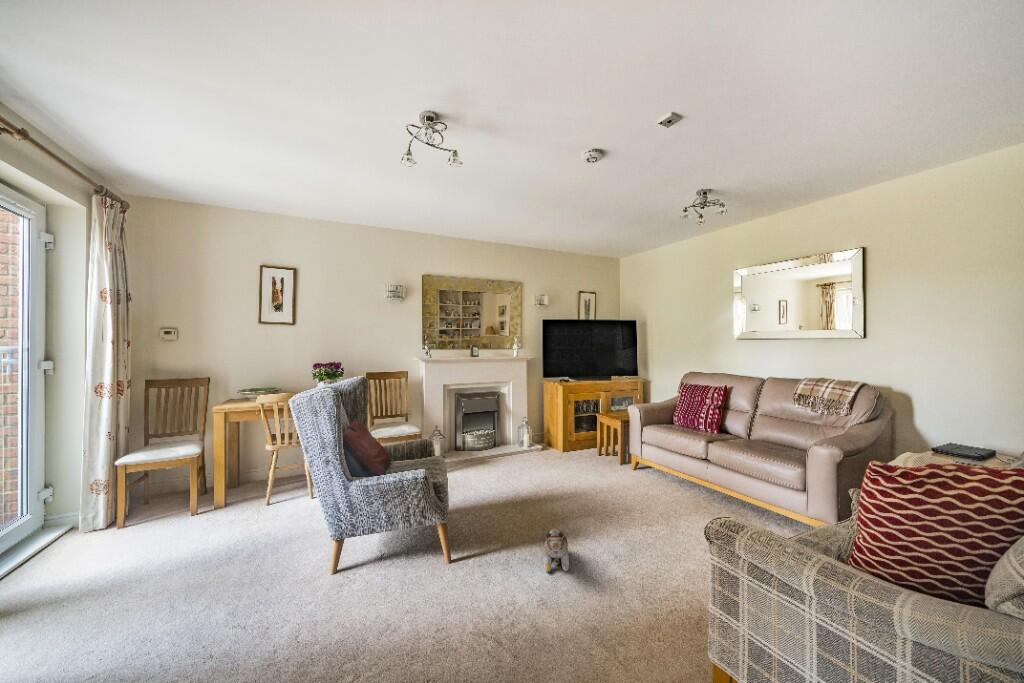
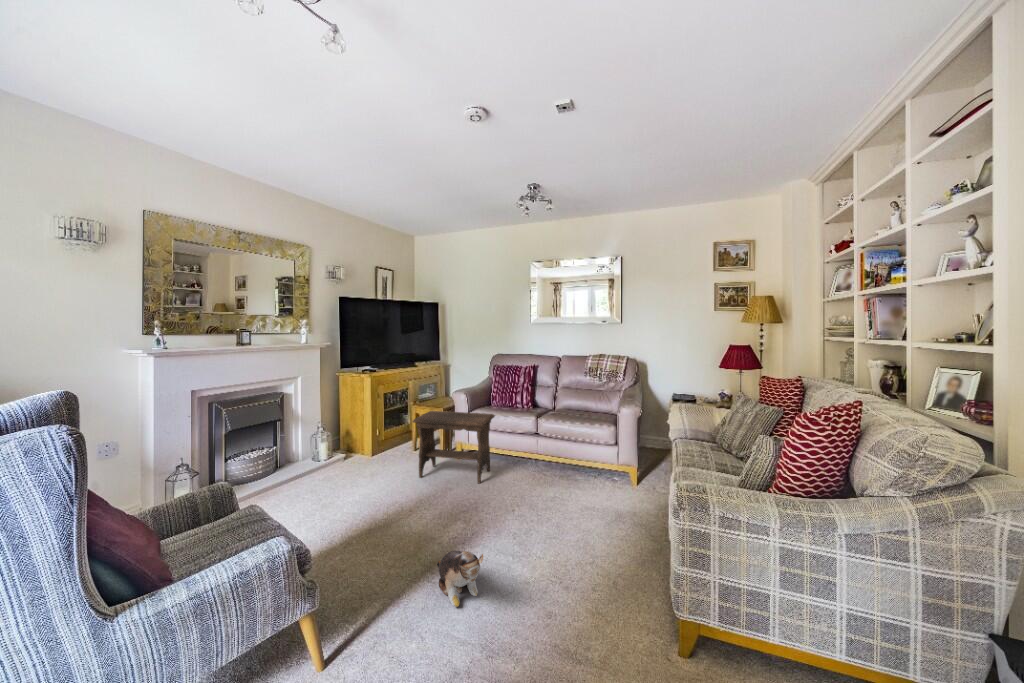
footstool: none [580,420,659,496] -> present [413,411,495,484]

